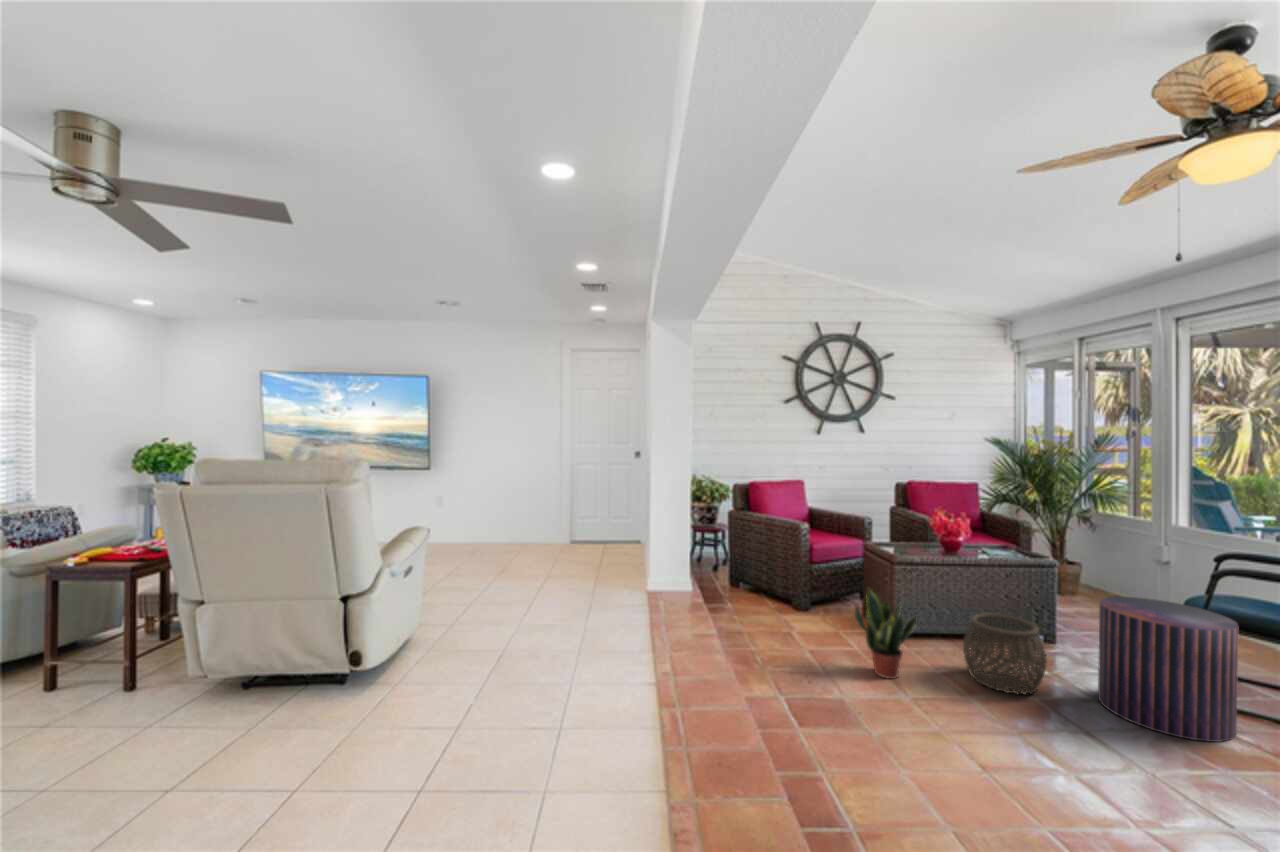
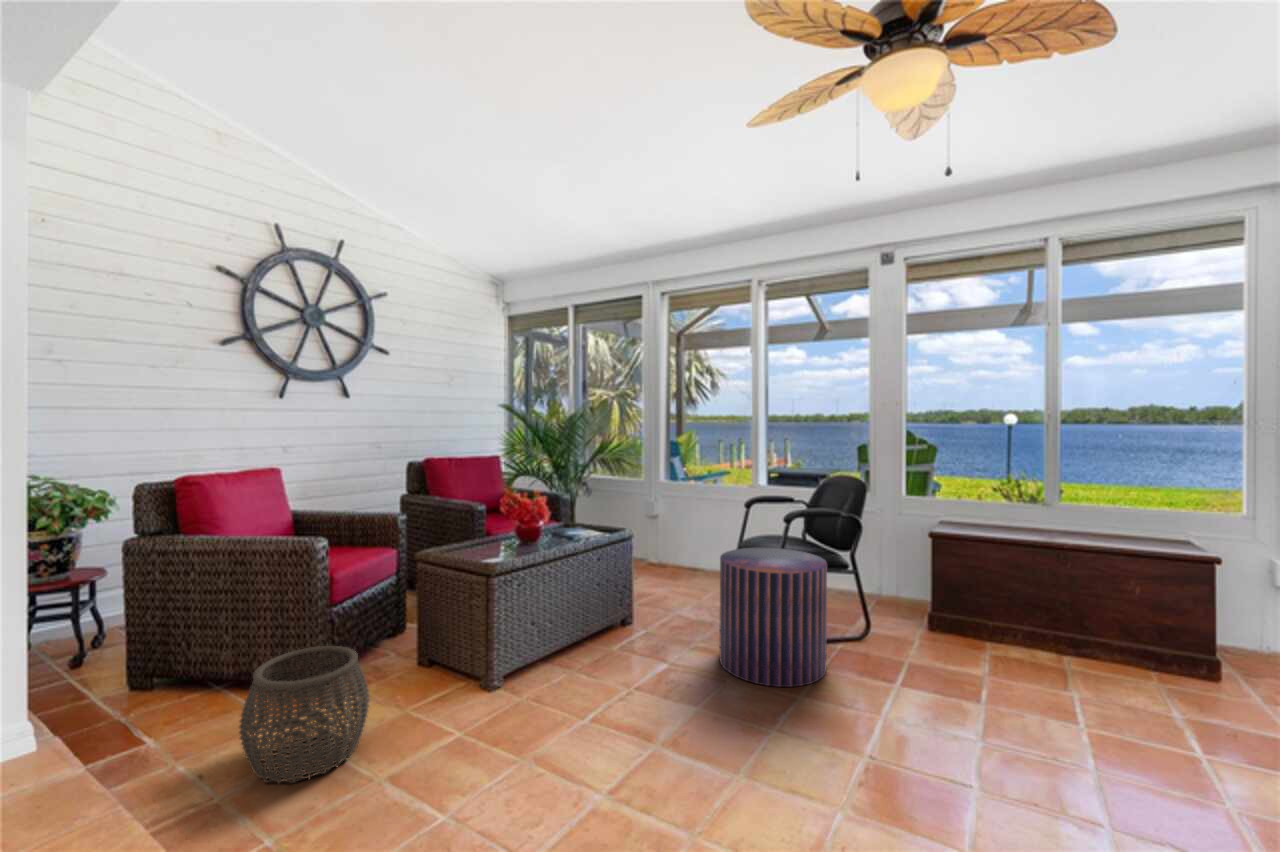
potted plant: present [855,589,916,679] -> none [488,625,569,768]
woven basket: present [963,613,1047,694] -> present [239,646,370,783]

